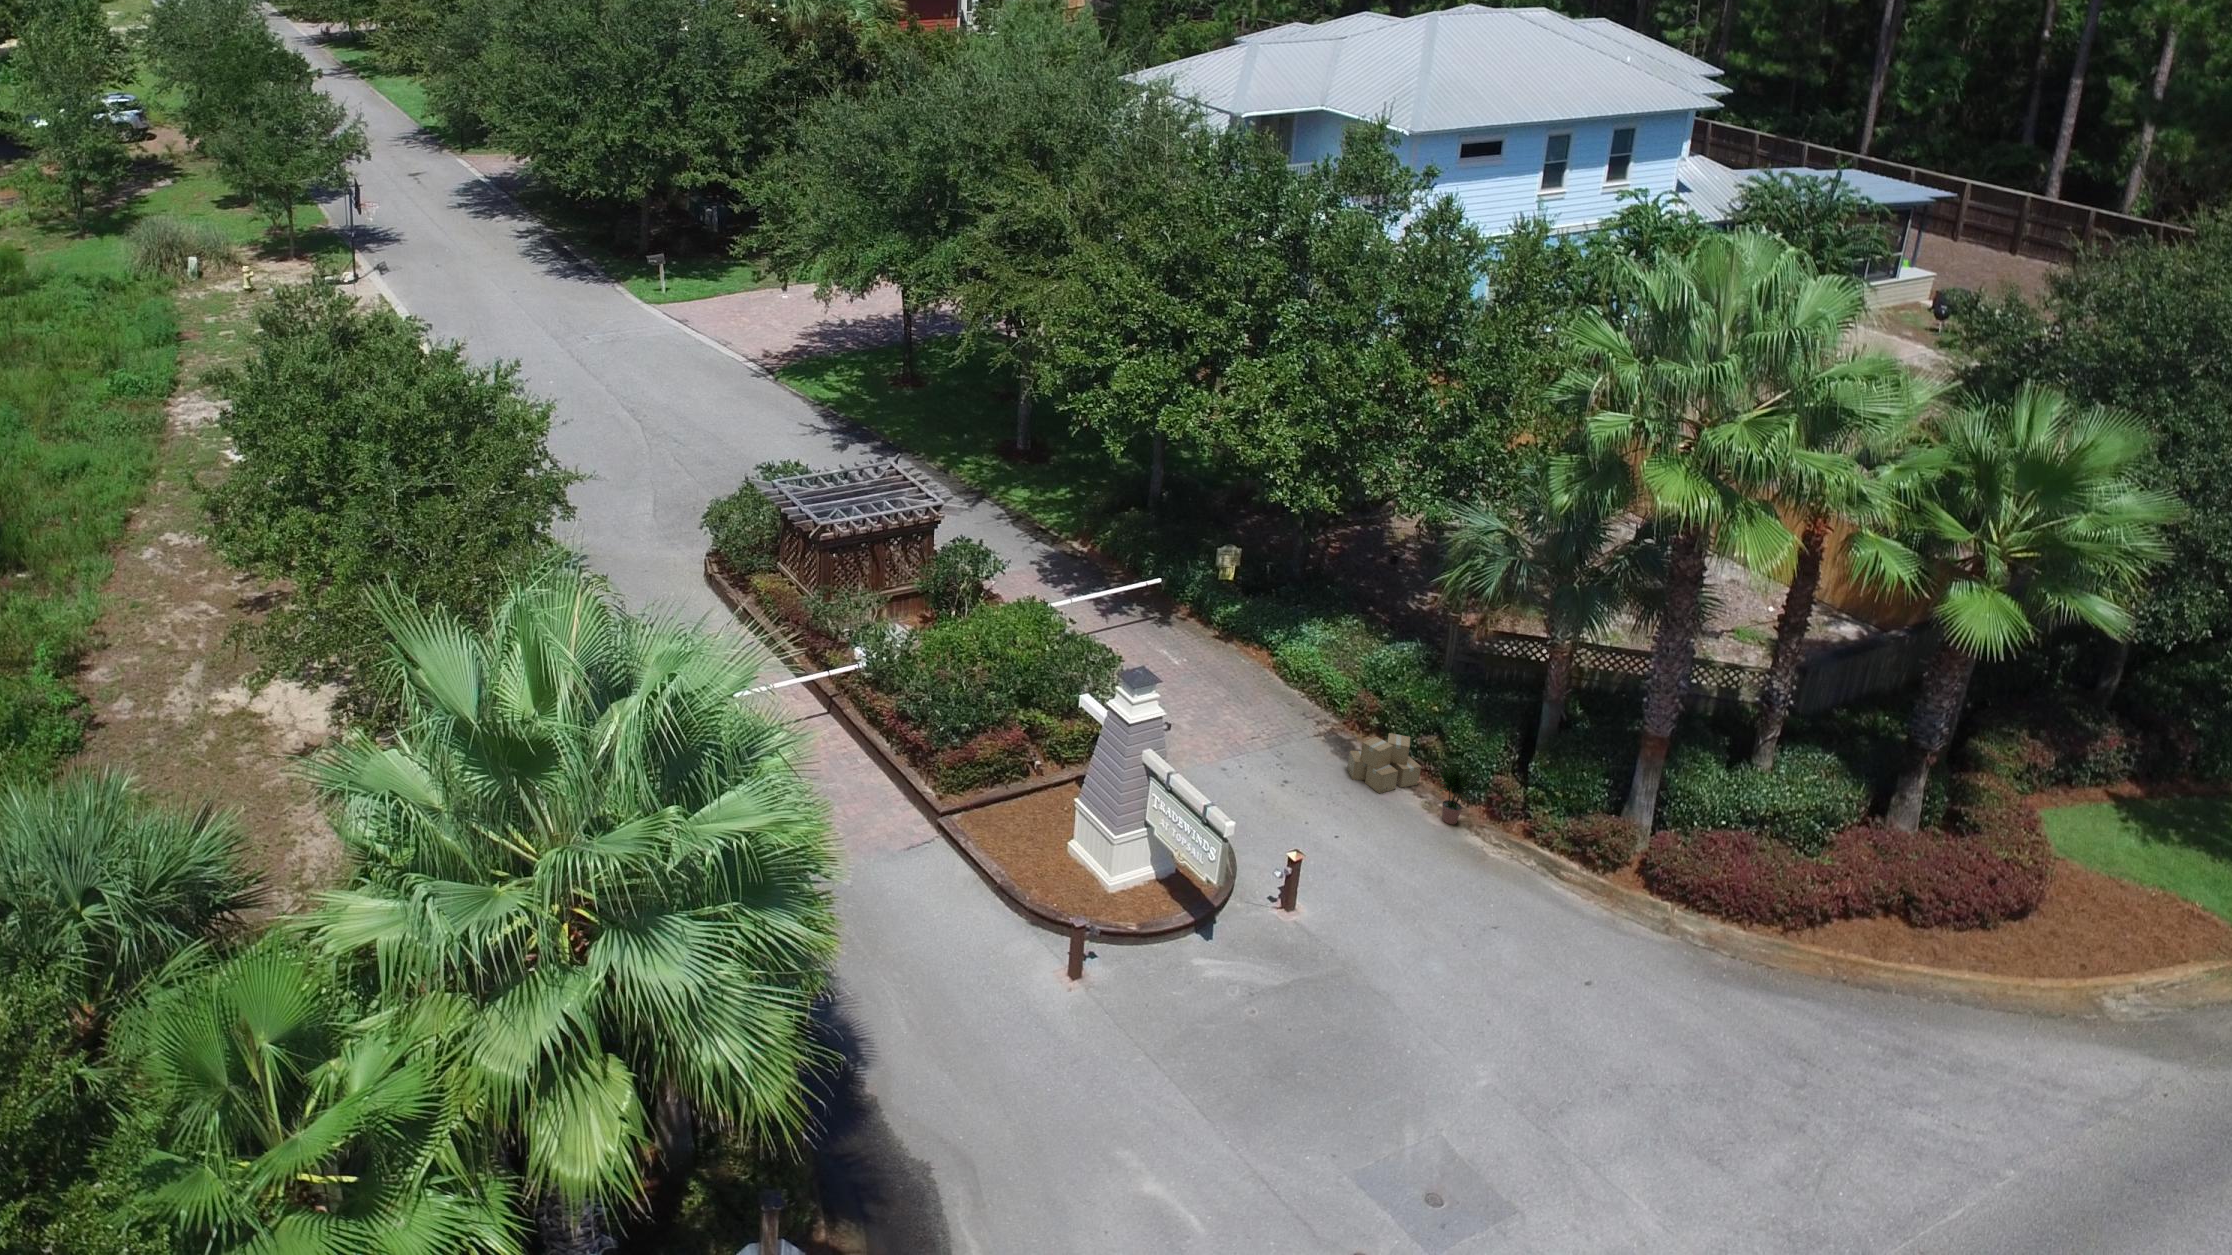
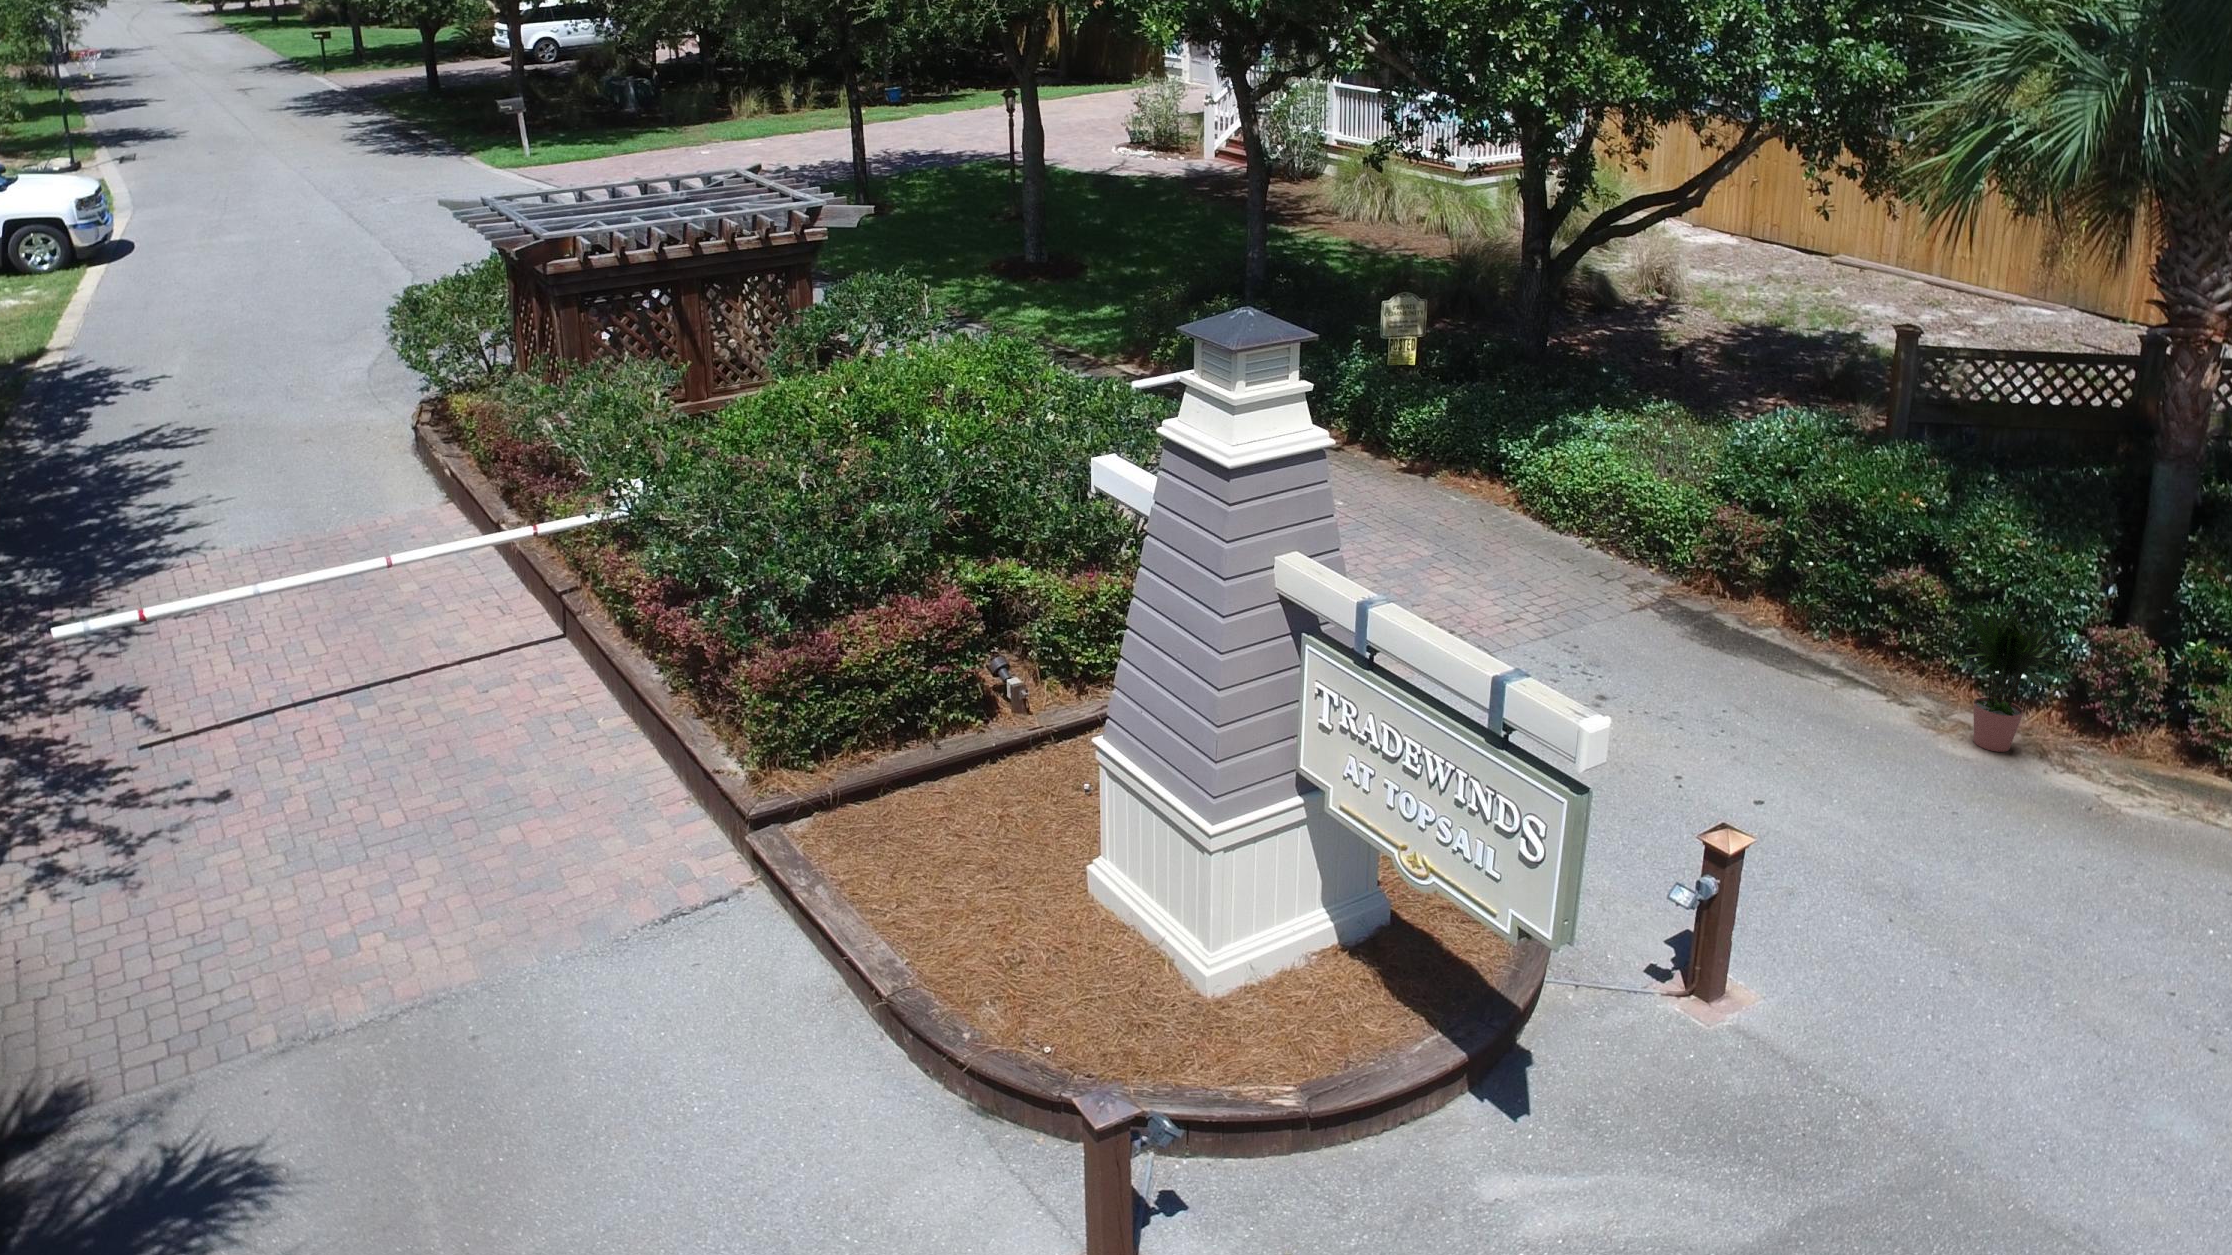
cardboard box: present [1347,733,1421,793] -> none [1720,572,1890,702]

